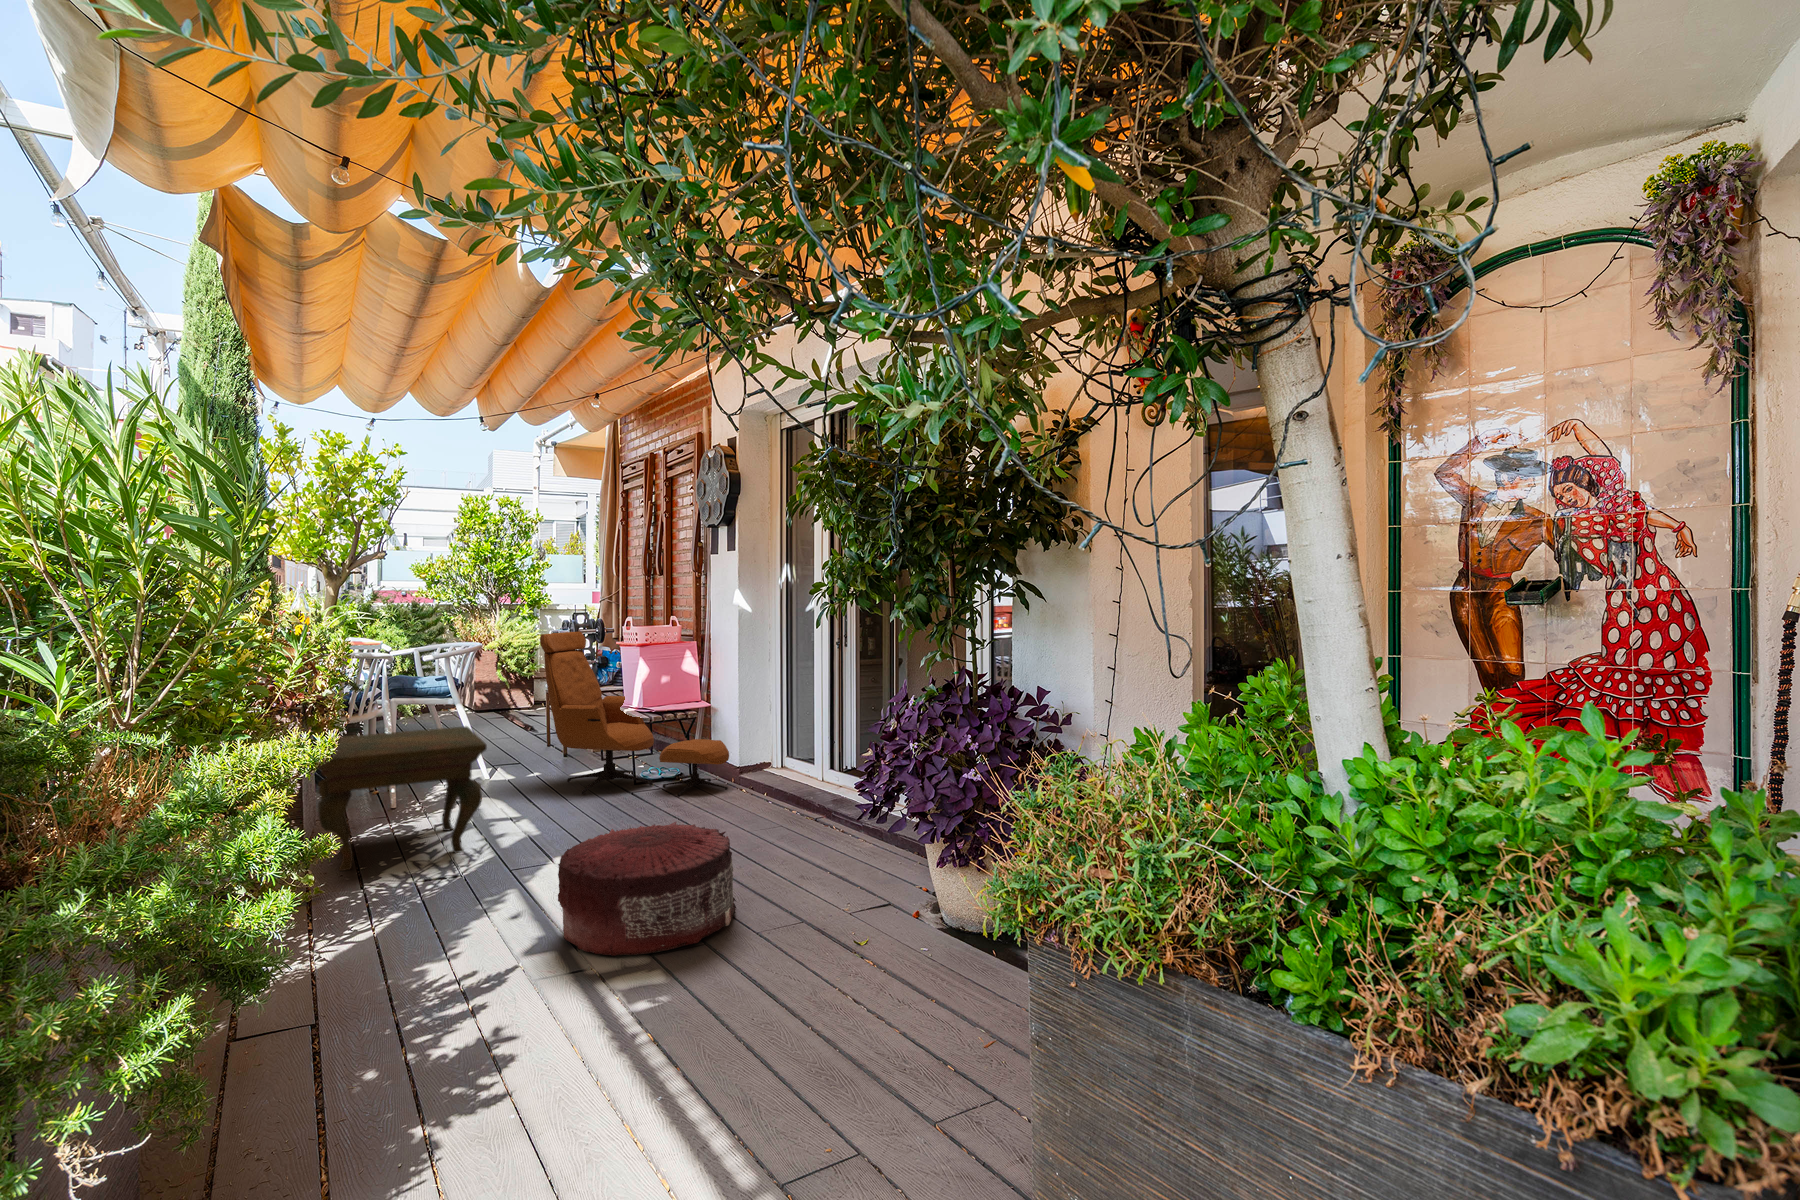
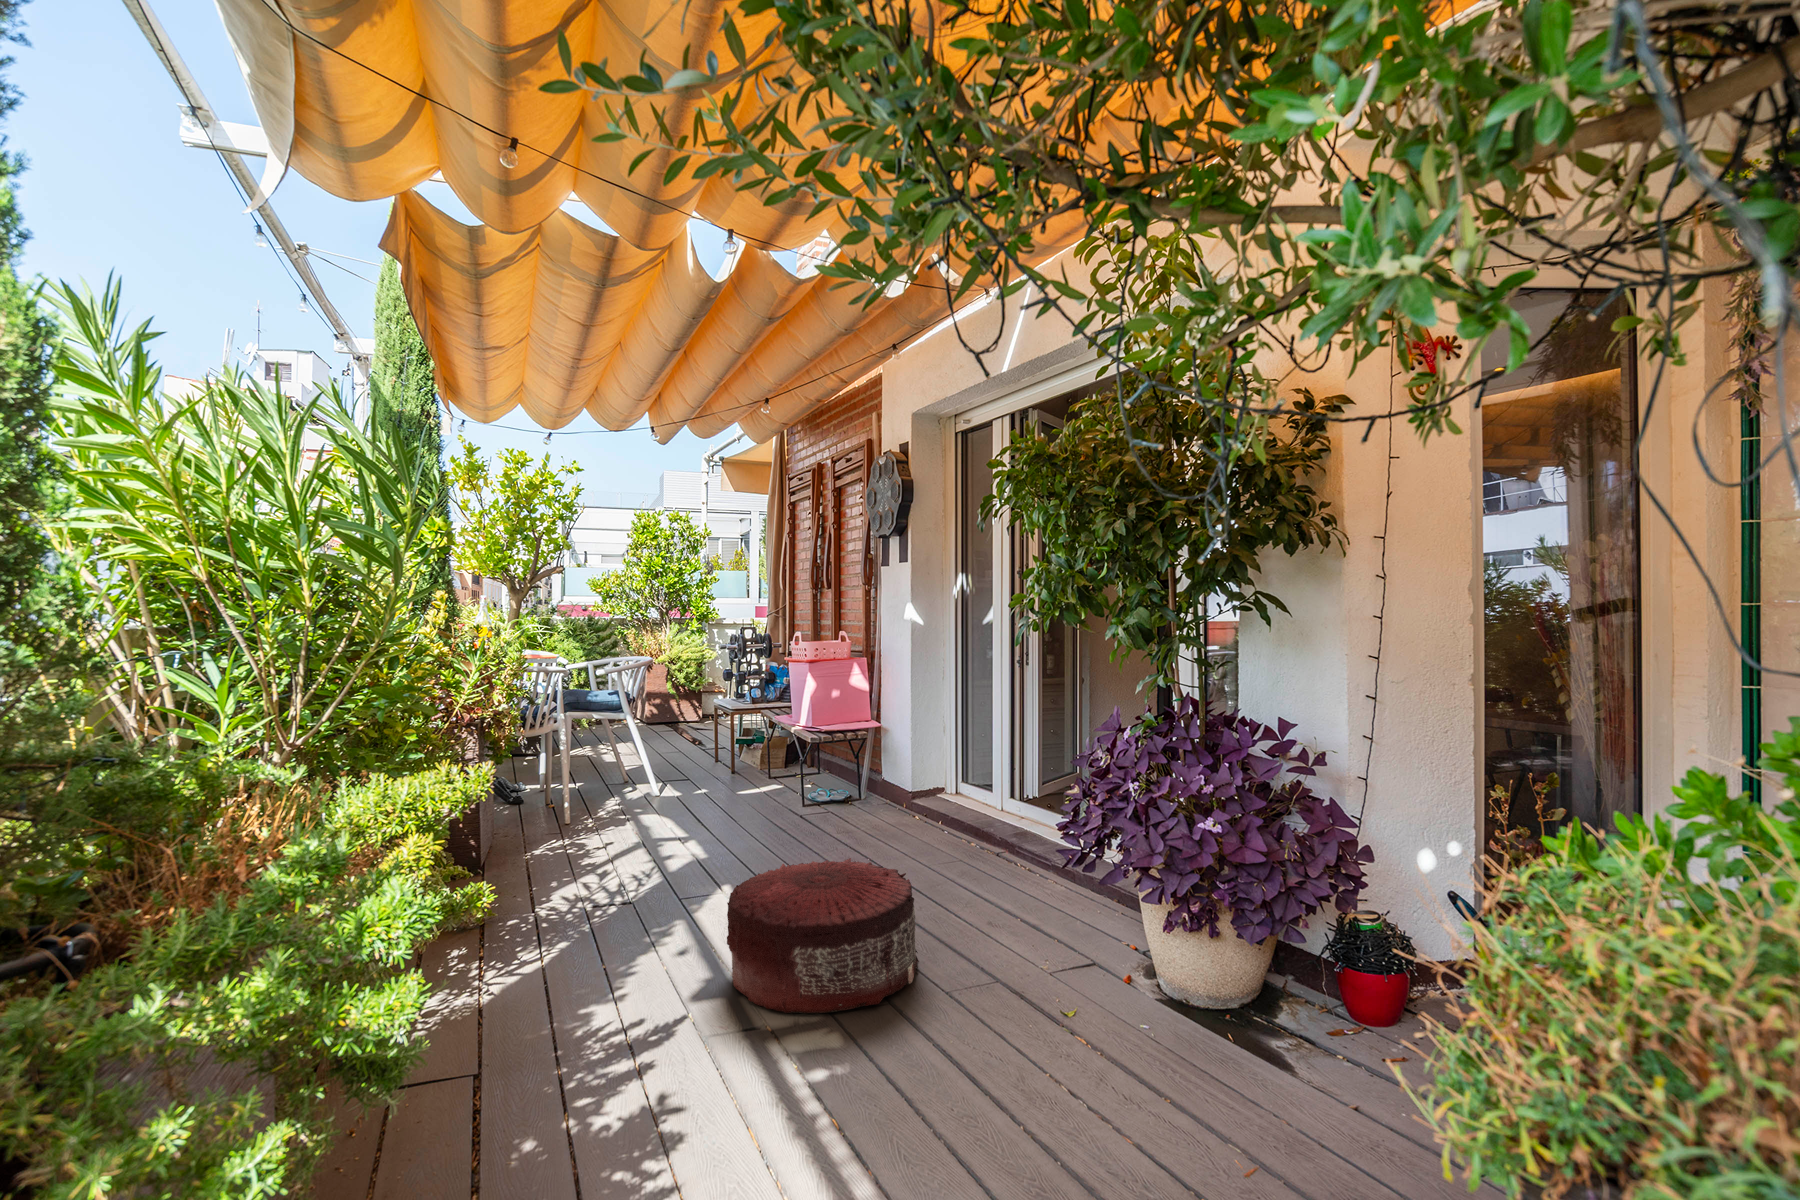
lounge chair: present [540,632,729,796] -> none [708,646,898,822]
side table: present [317,726,487,871] -> none [489,743,656,889]

